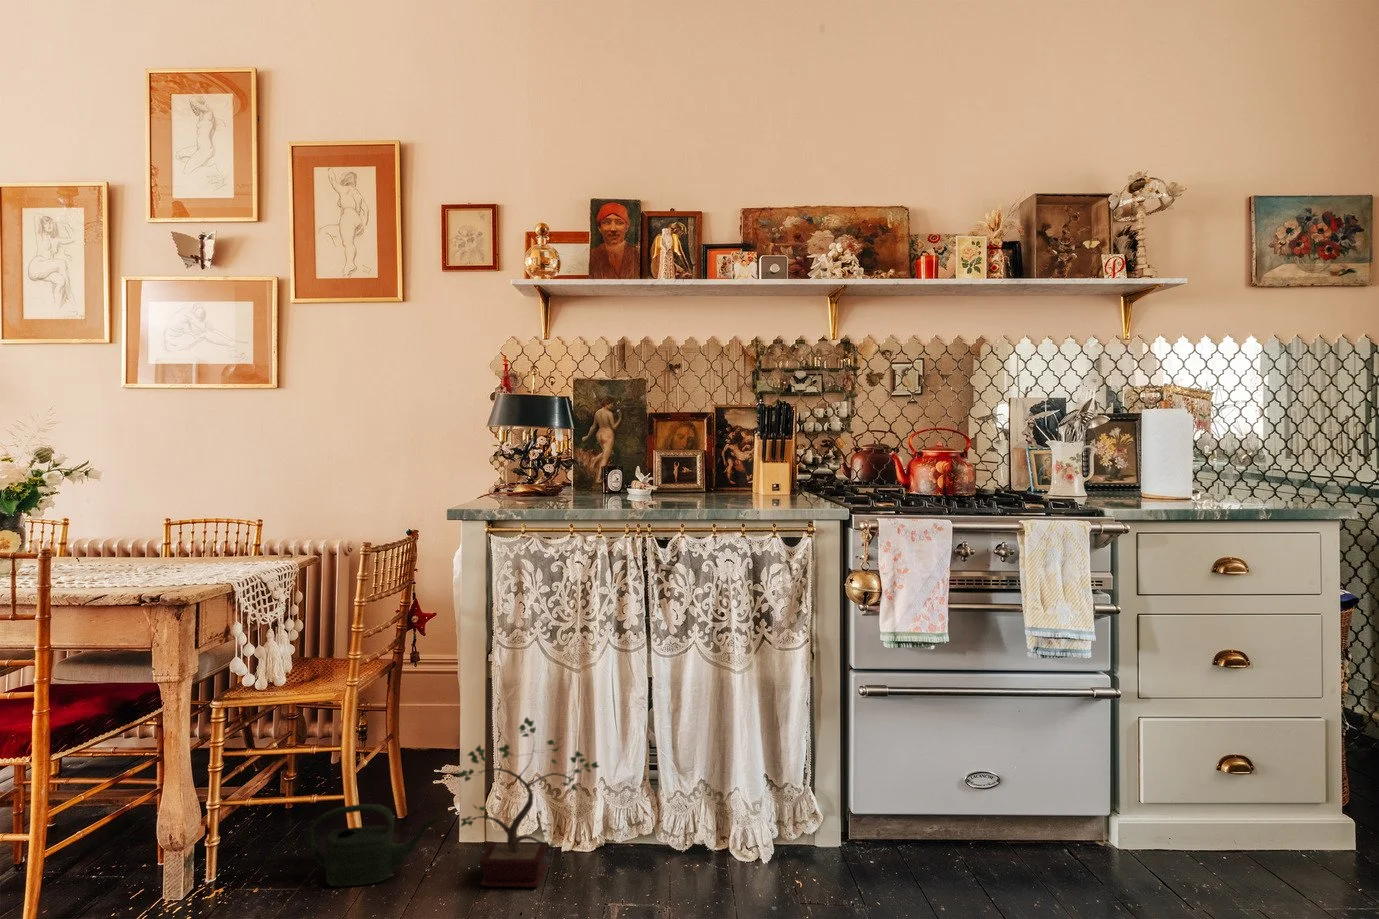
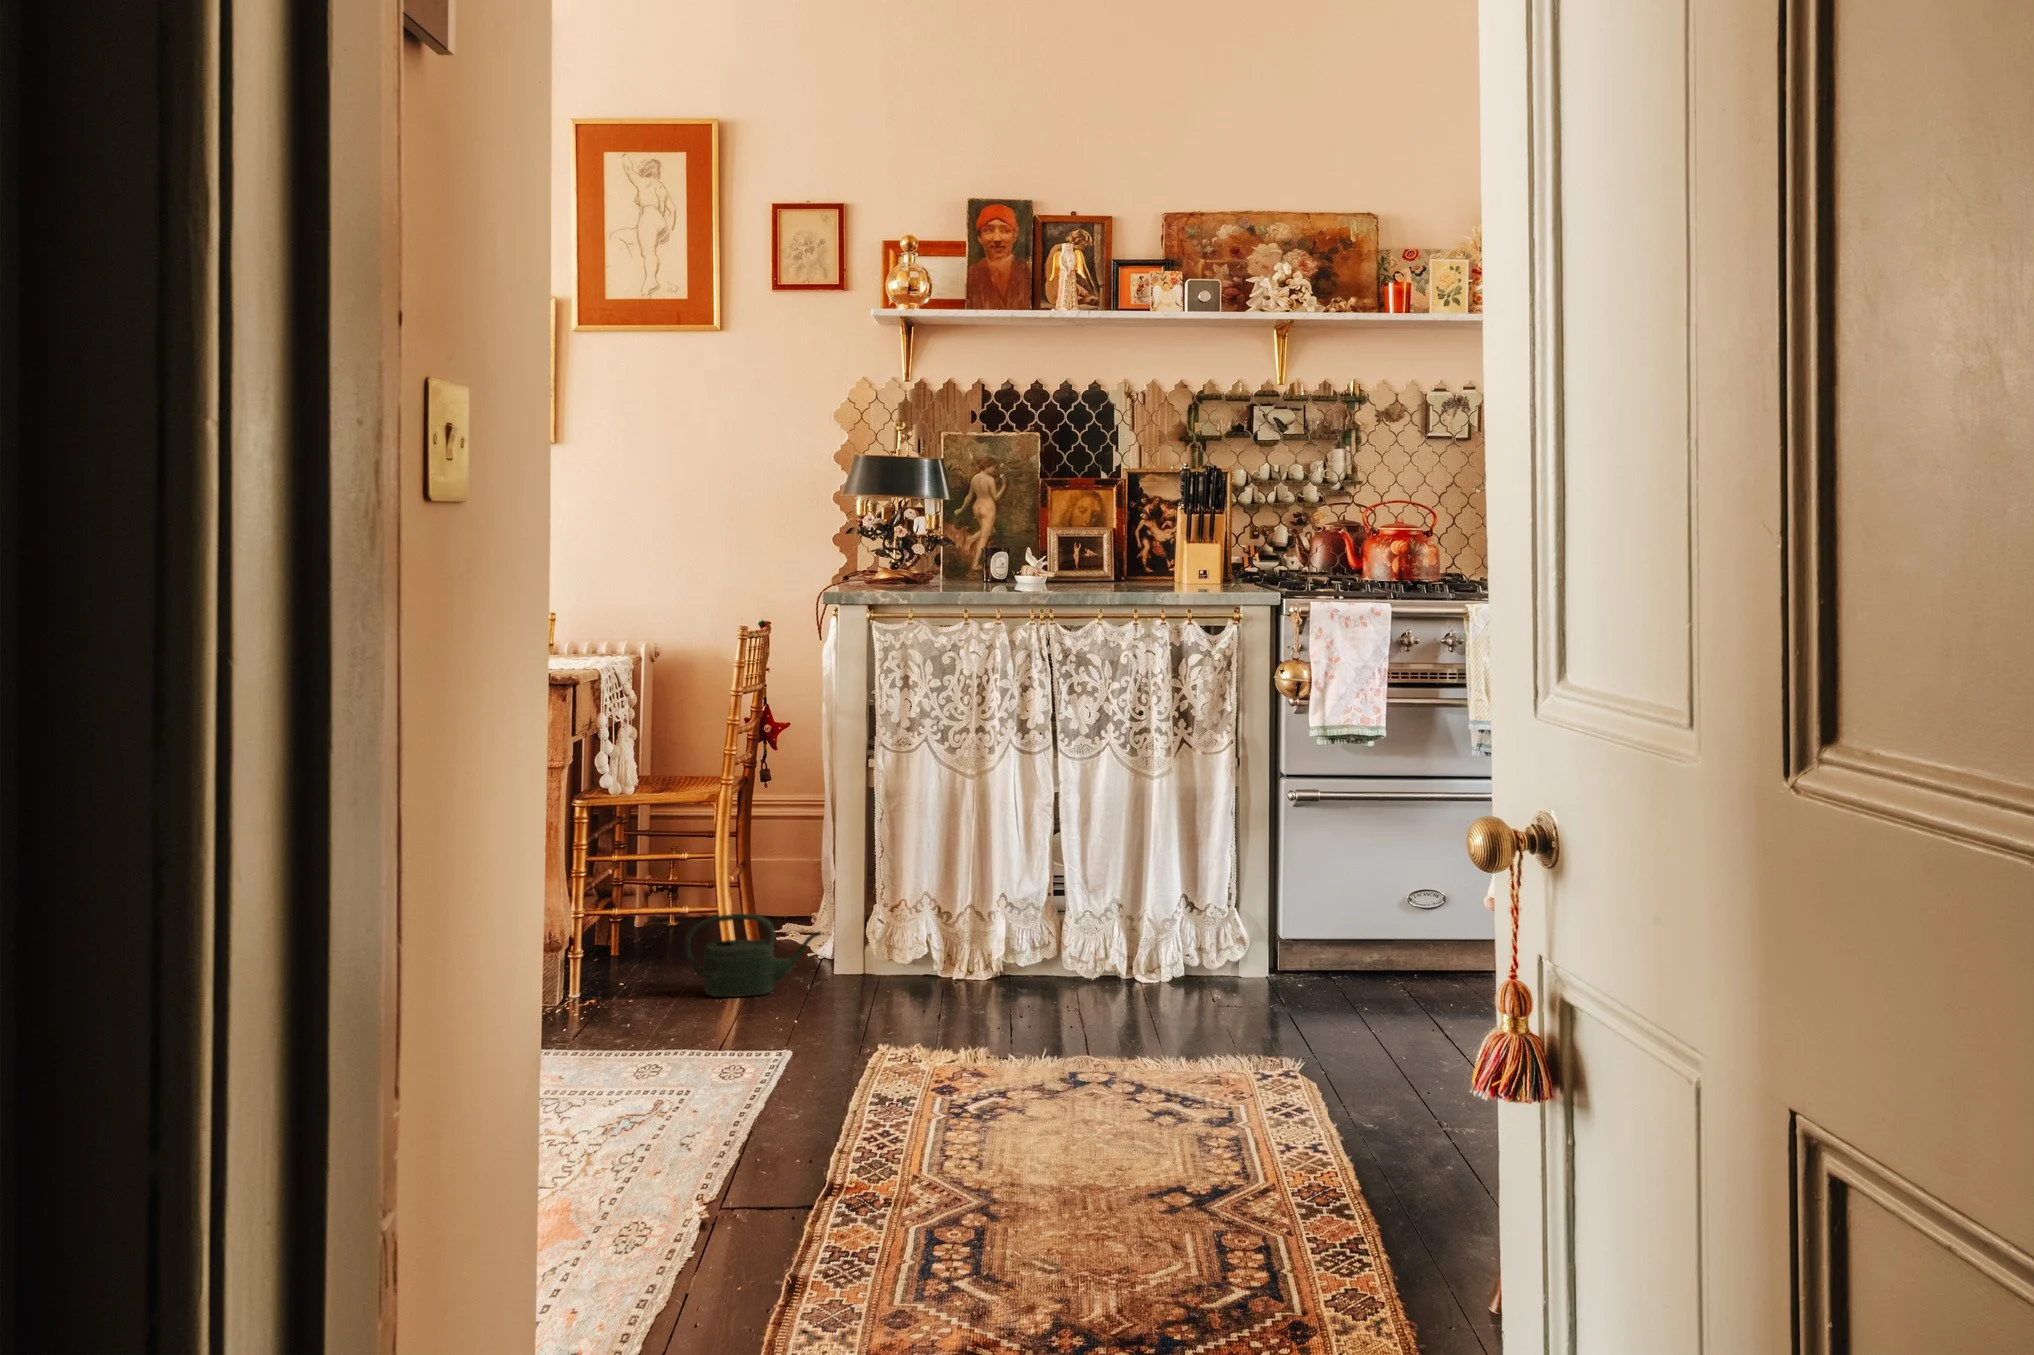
potted plant: present [457,717,599,887] -> none [845,820,1006,999]

